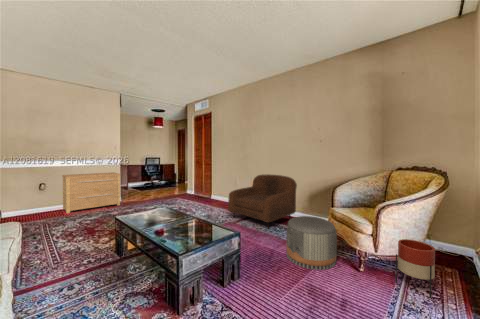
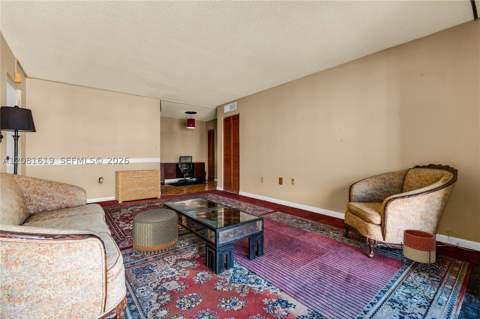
armchair: present [228,175,297,228] -> none [255,173,320,221]
pouf: present [287,216,337,270] -> present [133,209,178,255]

